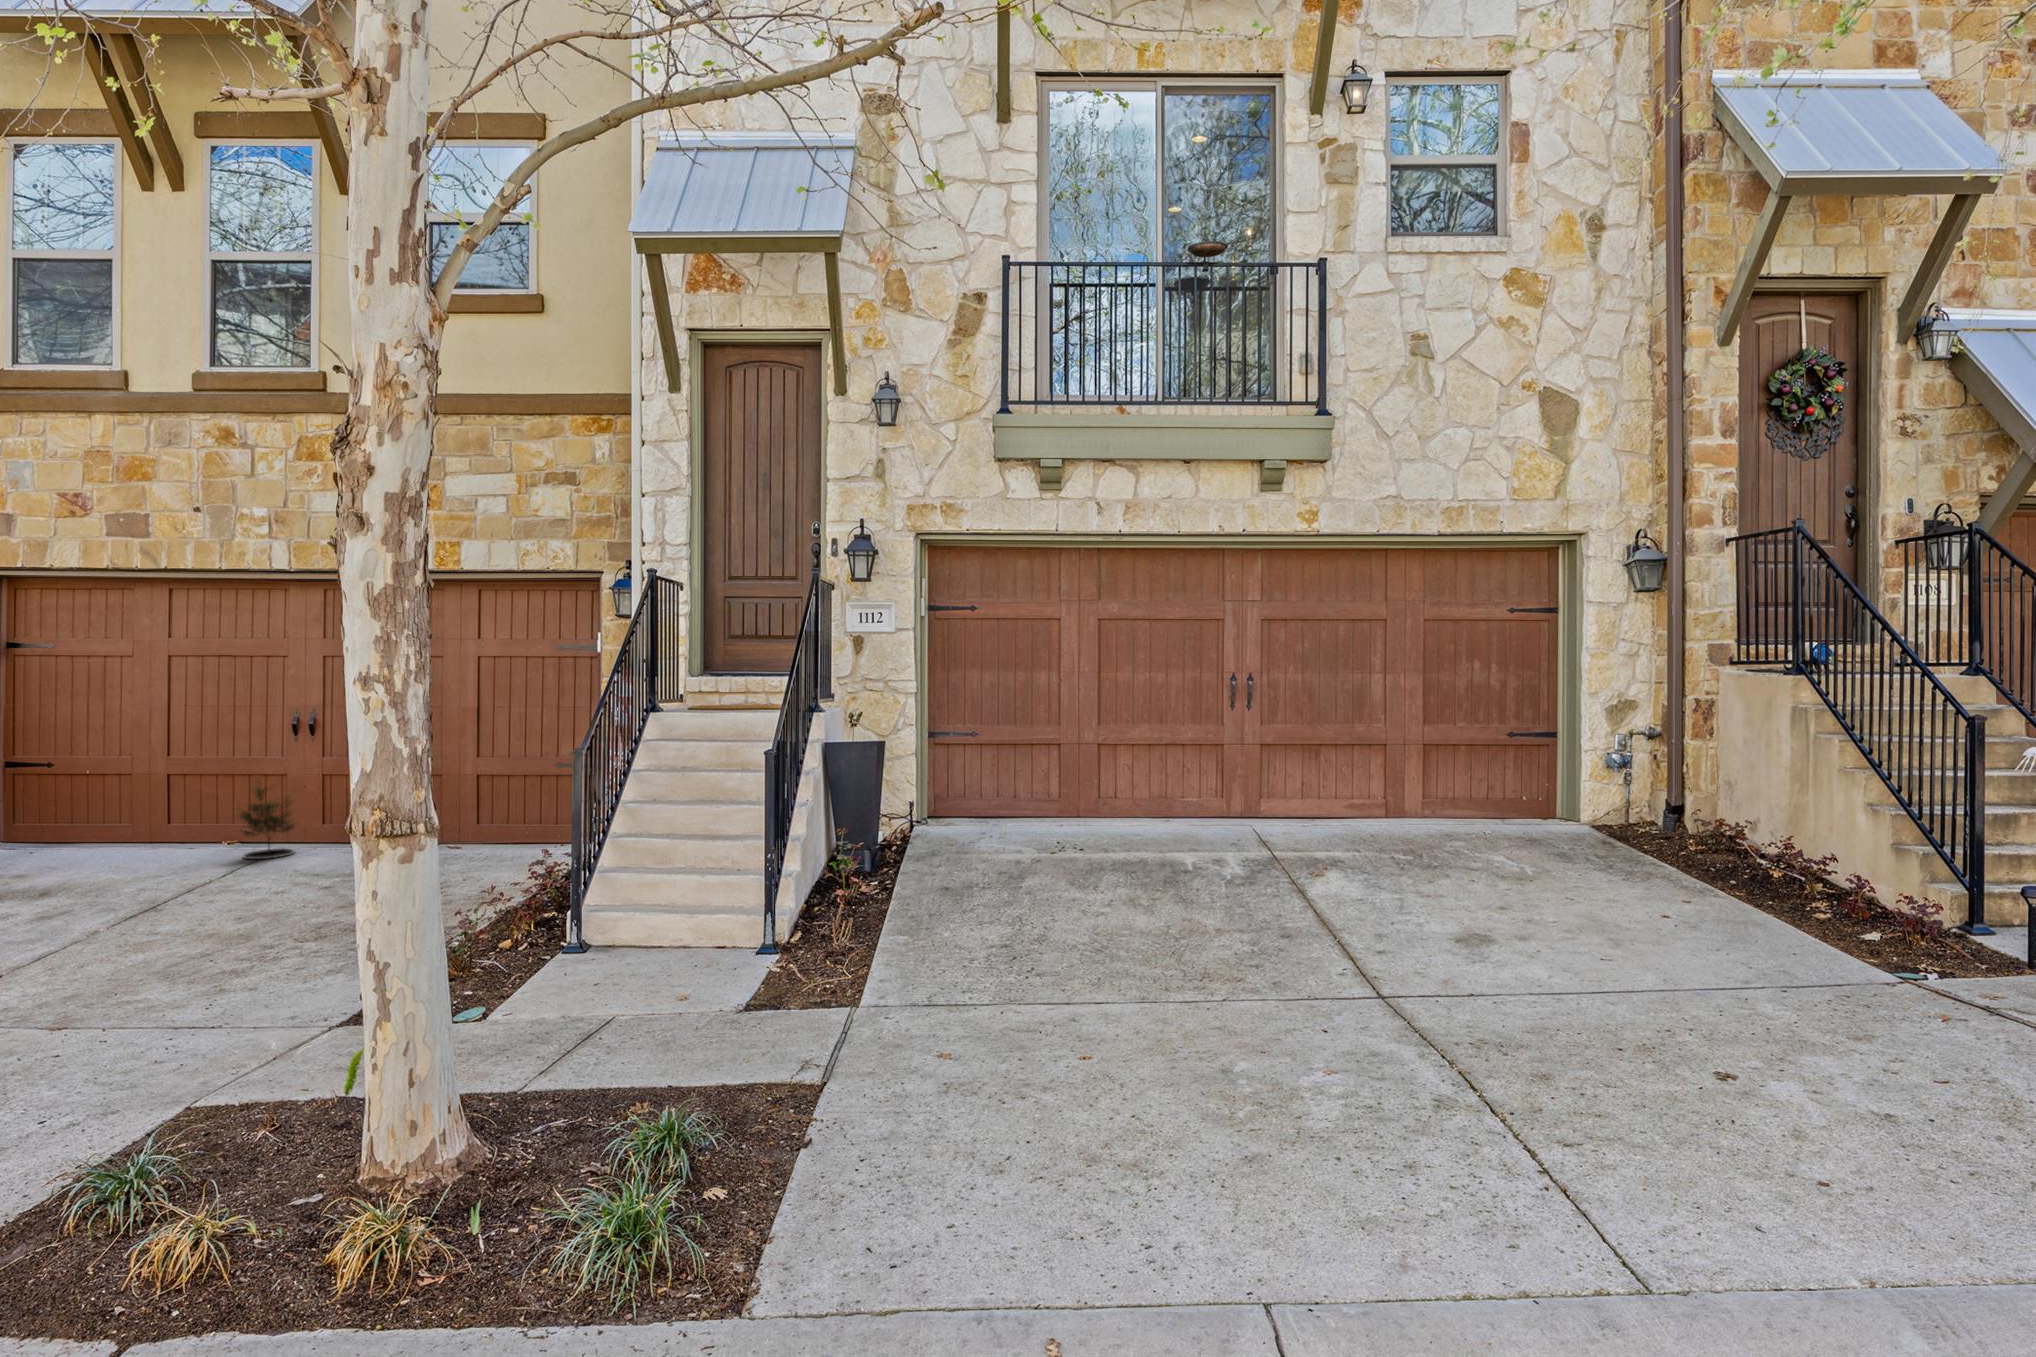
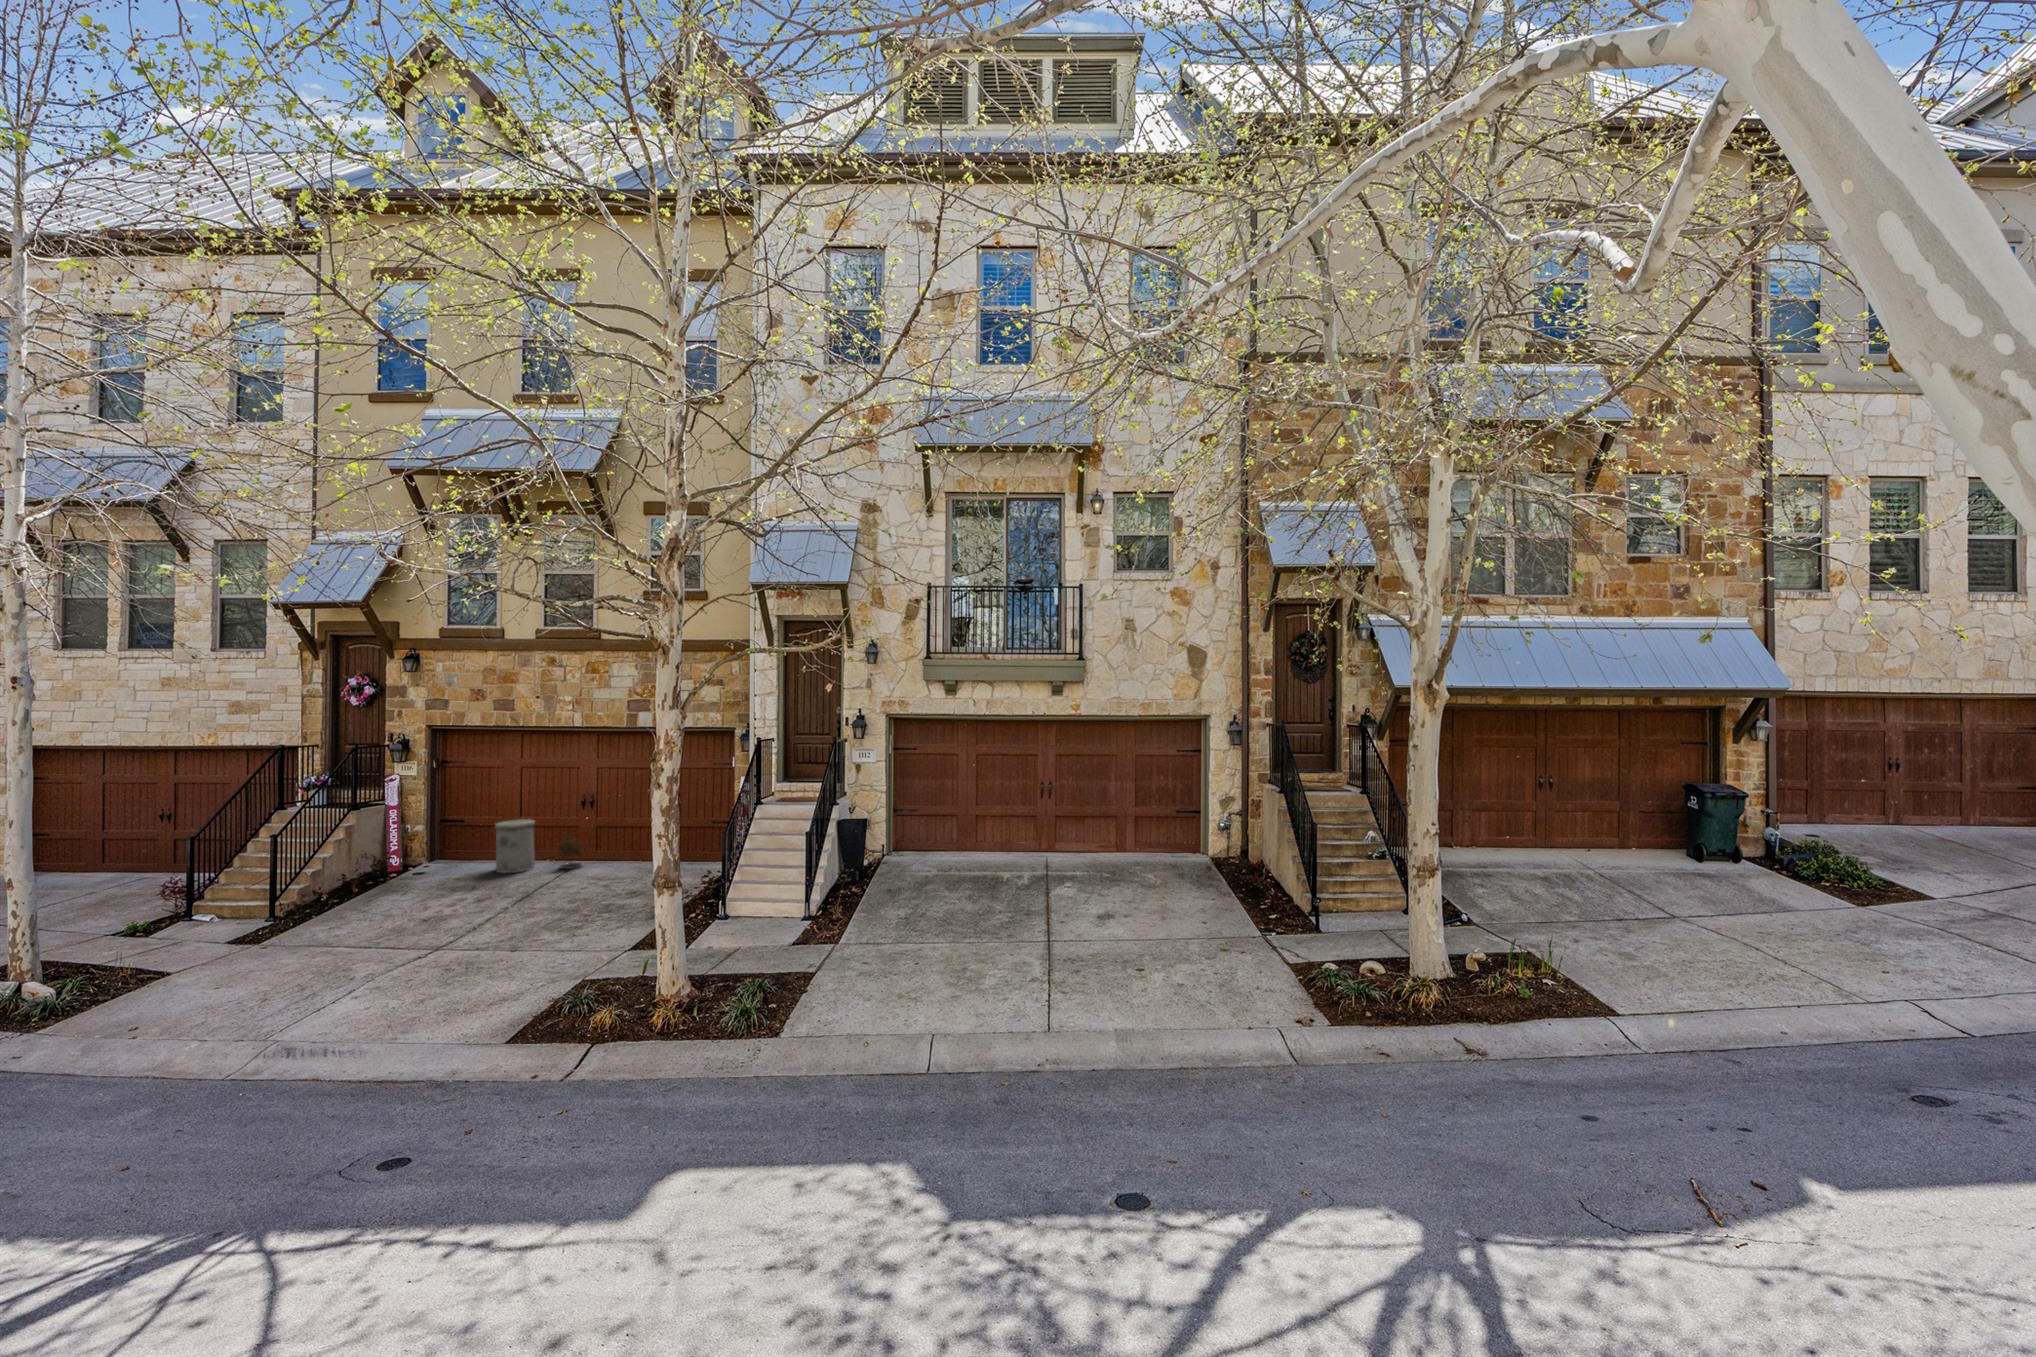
trash can: none [104,760,196,868] -> present [495,819,535,873]

